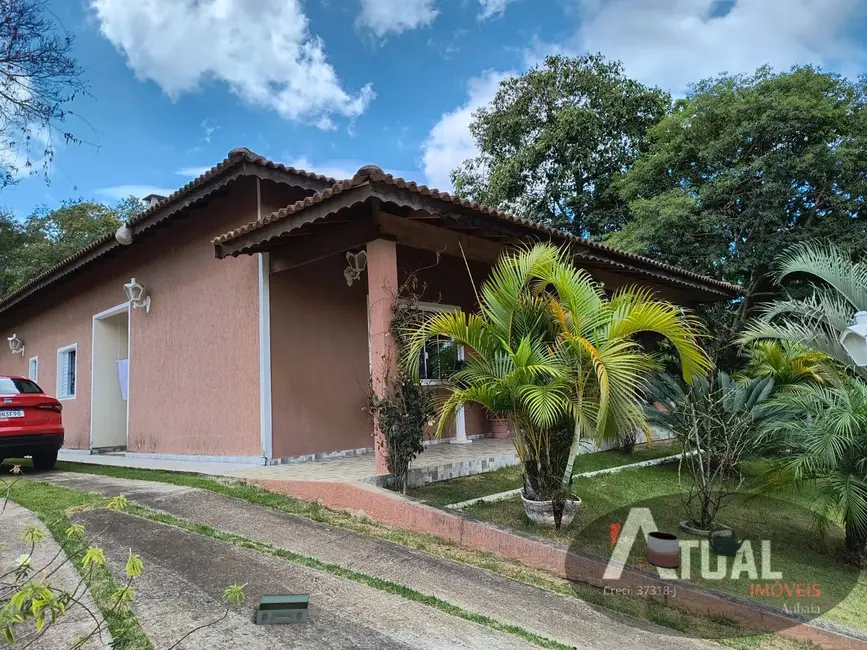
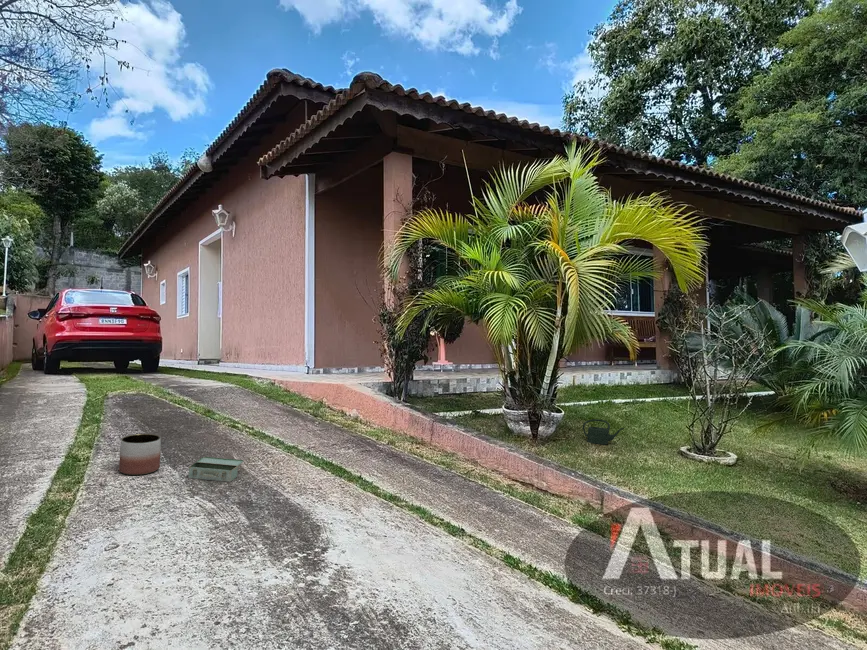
watering can: present [708,528,749,556] -> present [583,419,624,445]
planter: present [647,531,679,568] -> present [119,434,161,475]

